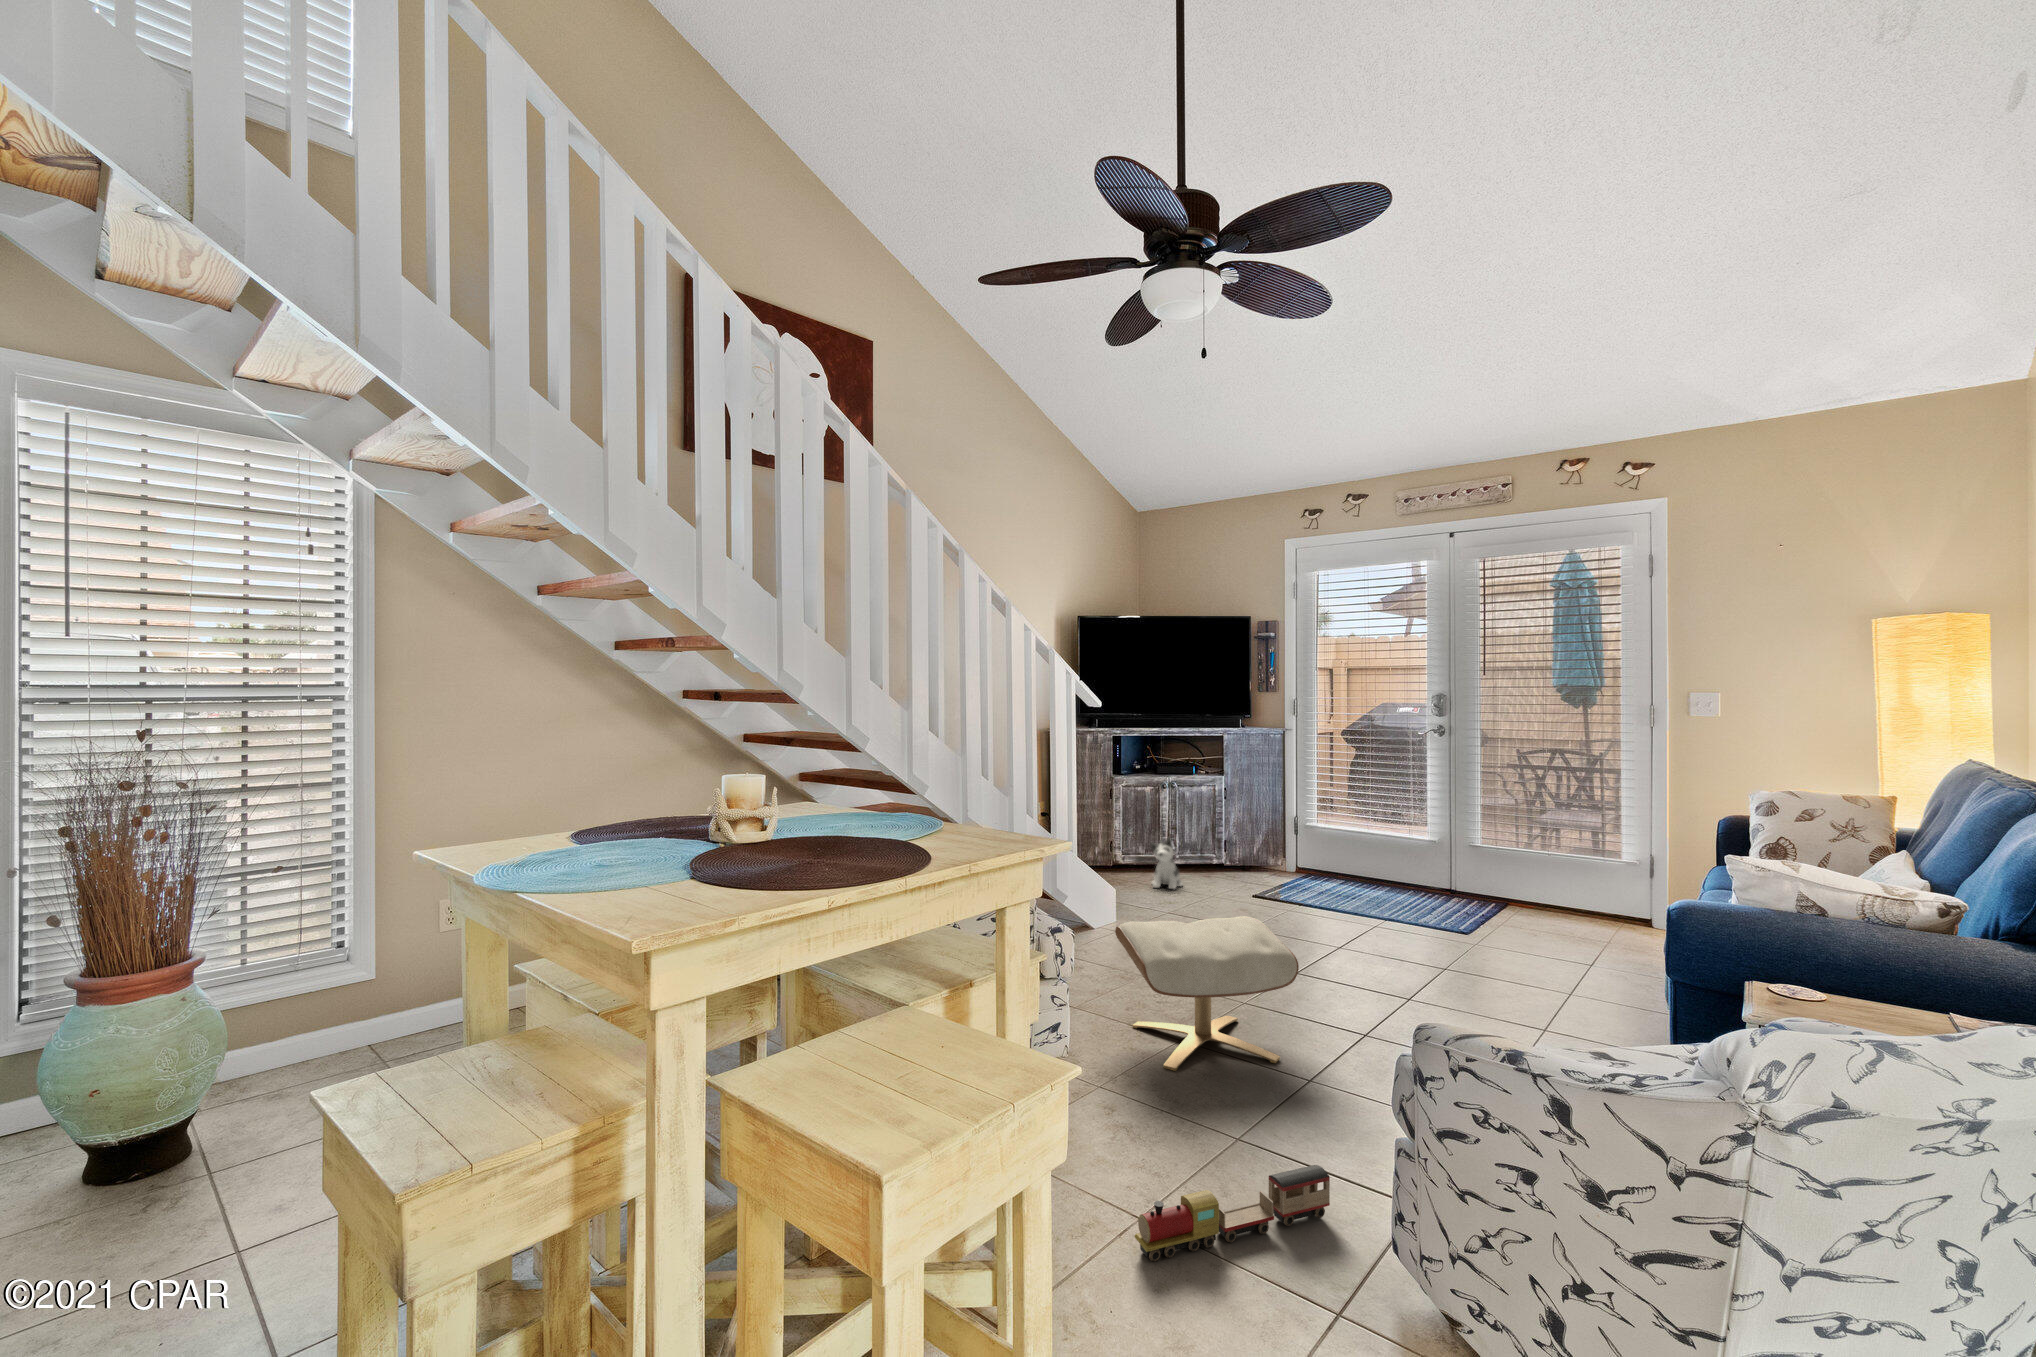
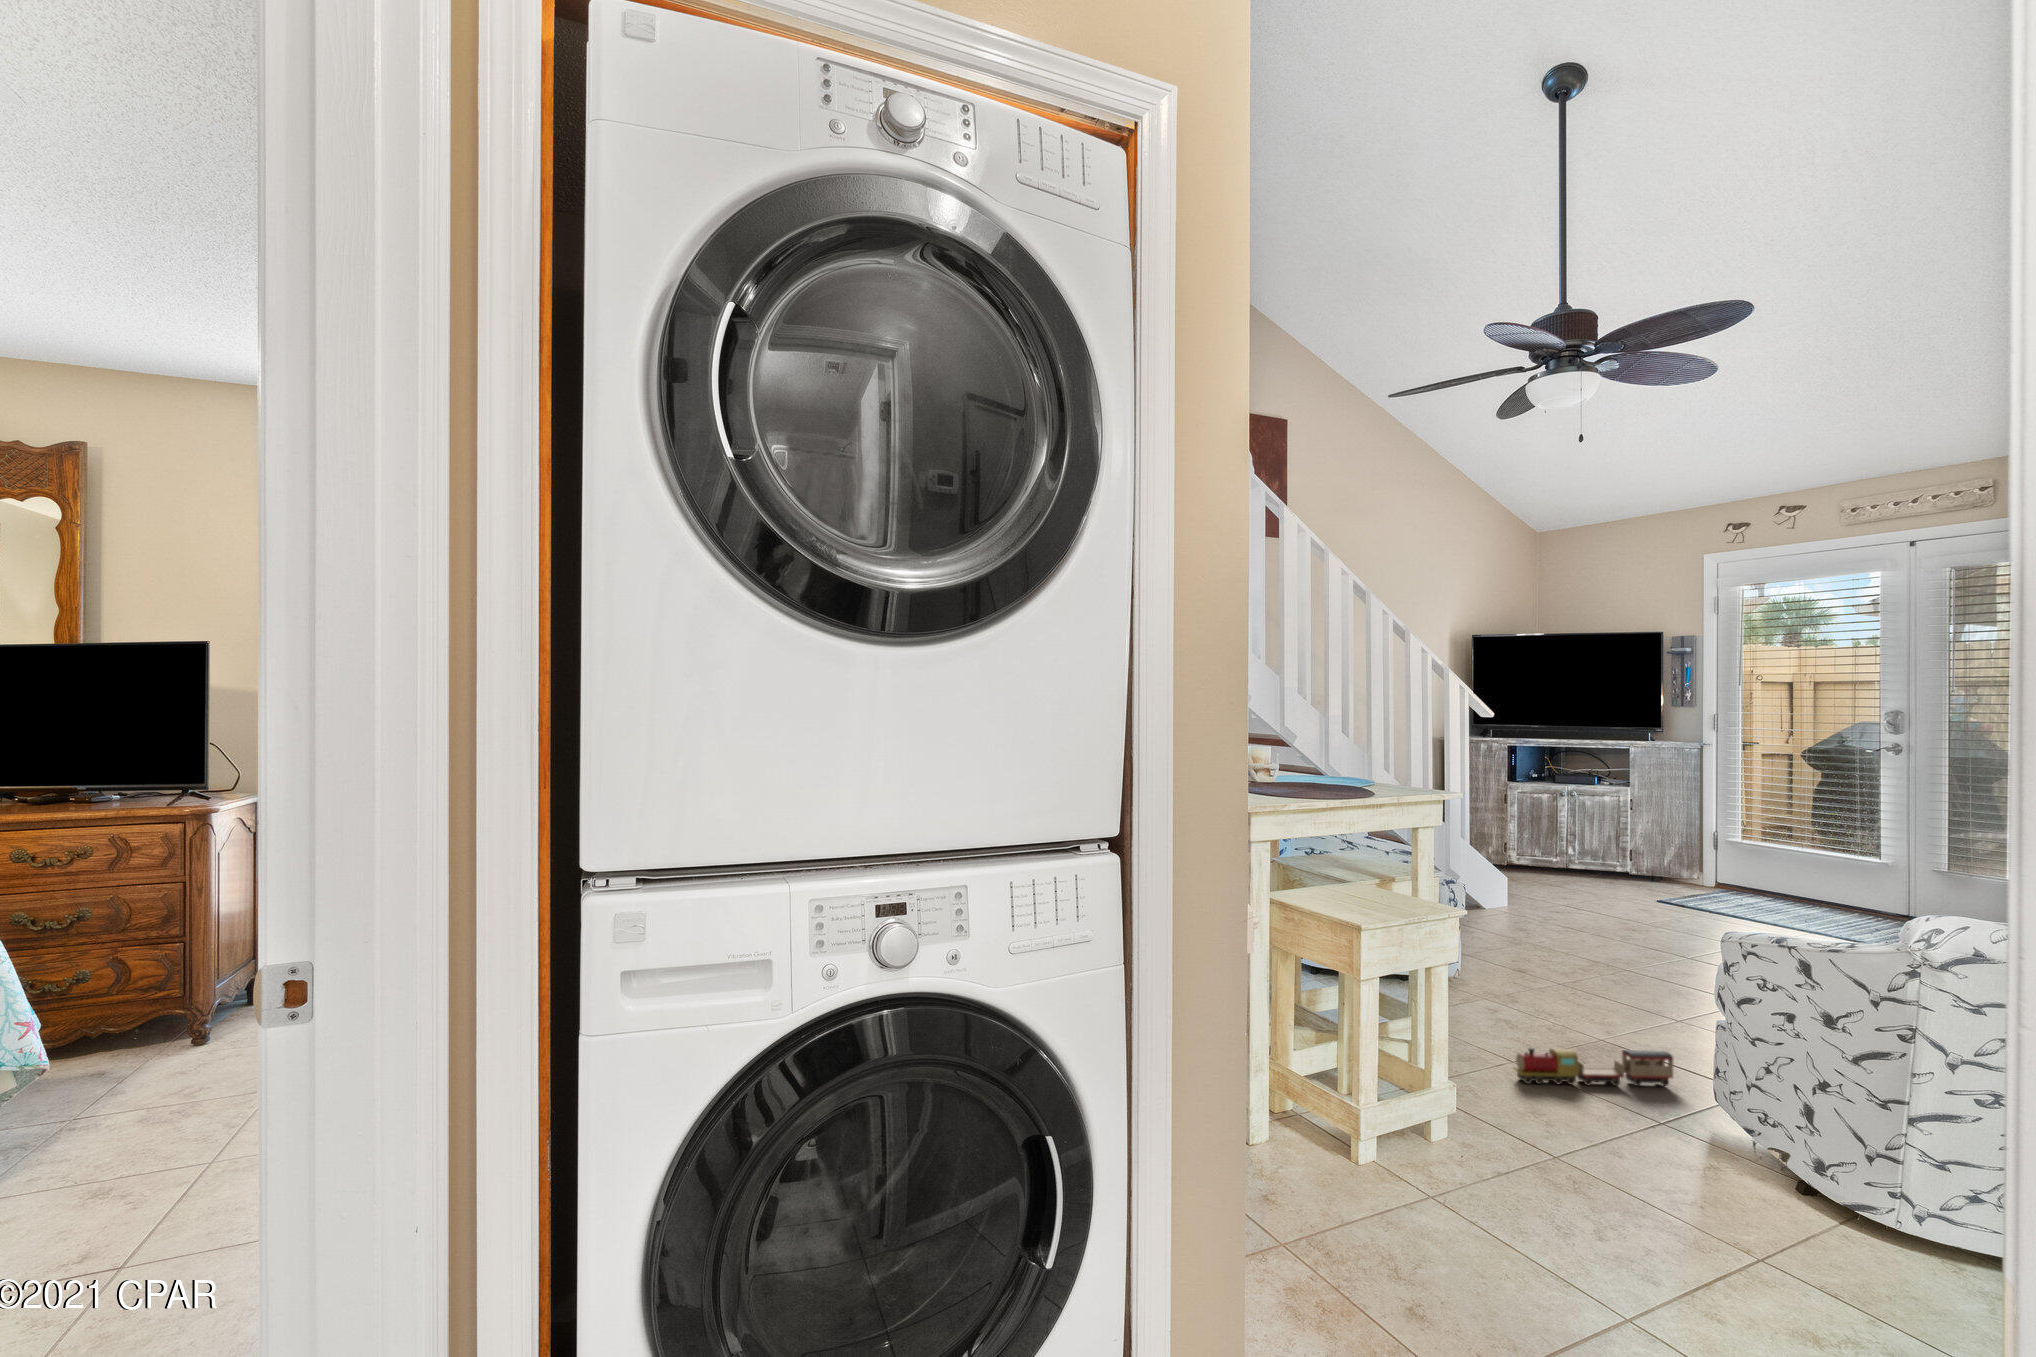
plush toy: present [1150,837,1182,889] -> none [1546,842,1581,893]
ottoman: present [1115,916,1299,1071] -> none [1504,889,1675,1011]

